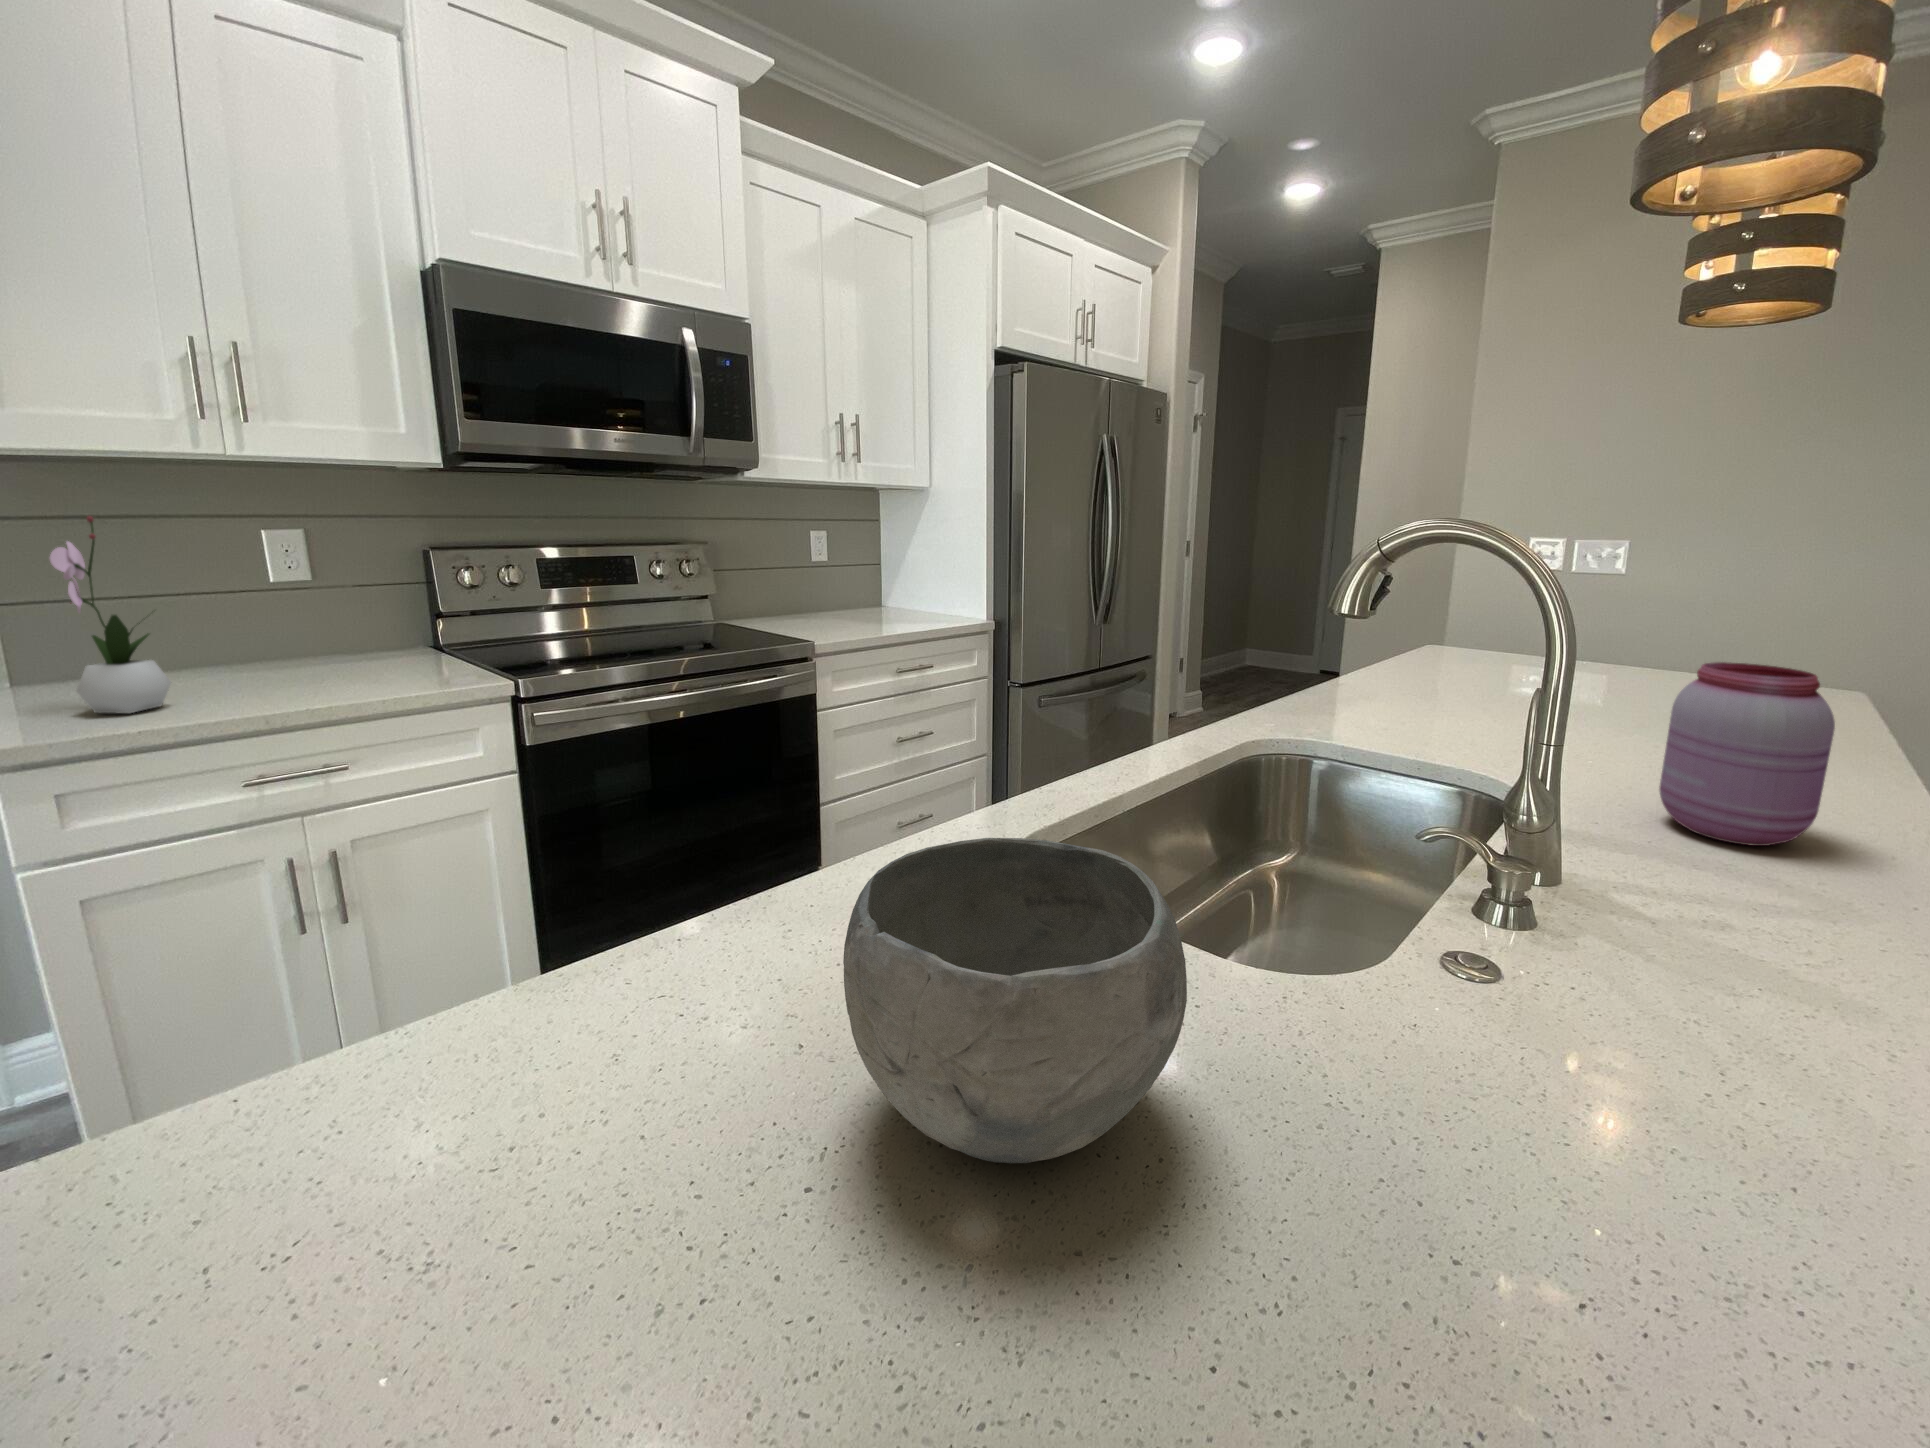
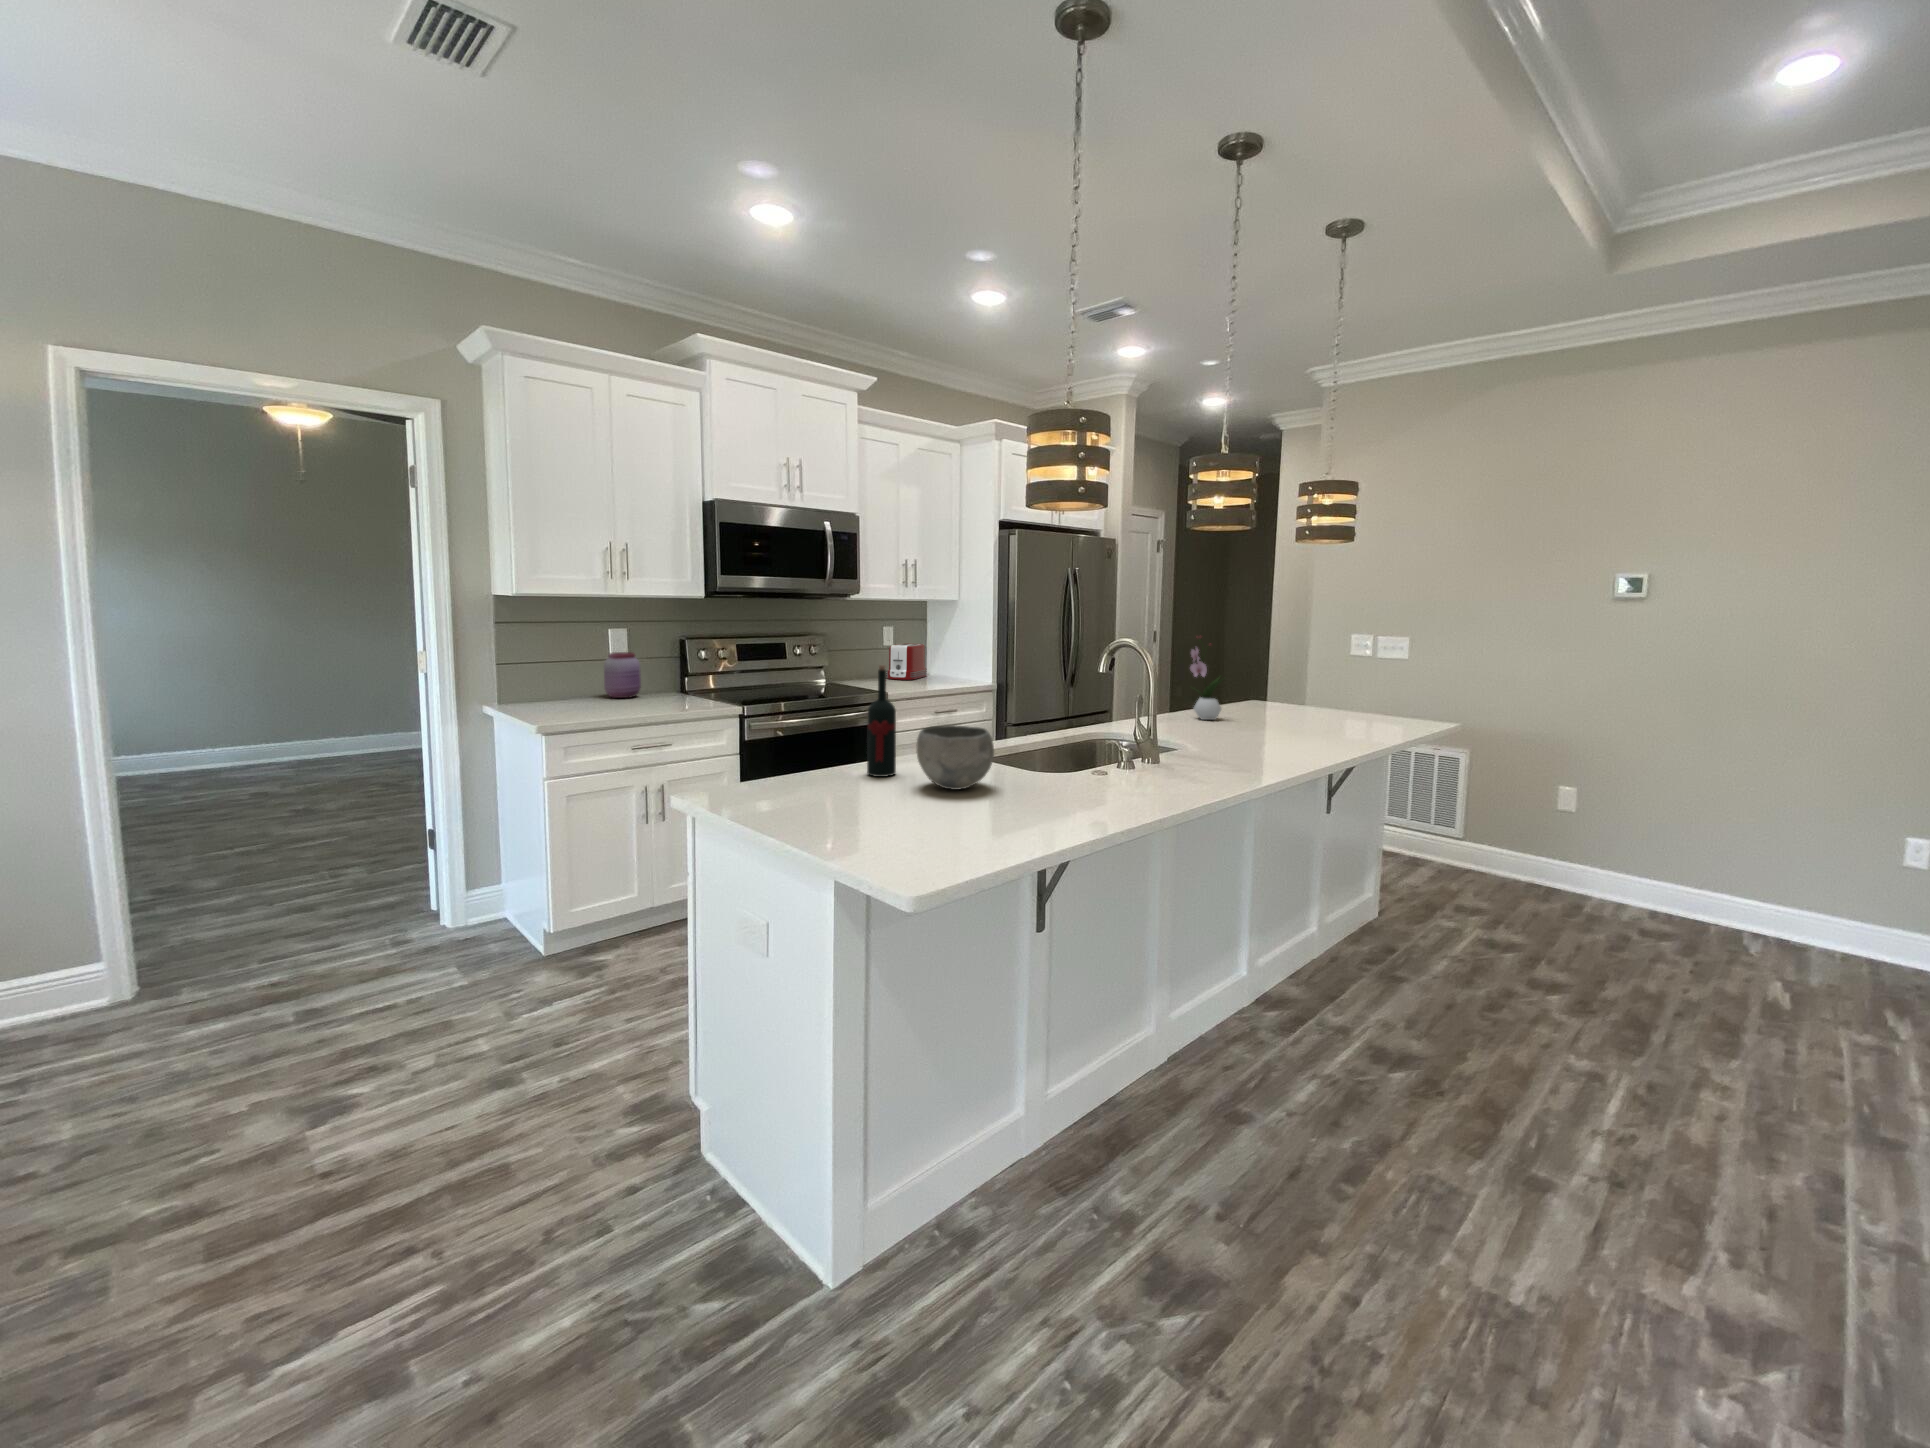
flower arrangement: present [50,516,171,713] -> present [1190,637,1222,720]
toaster: none [816,557,882,615] -> present [886,643,927,680]
wine bottle: none [656,602,779,1030] -> present [867,665,896,777]
jar: present [1659,662,1835,846] -> present [604,652,641,698]

